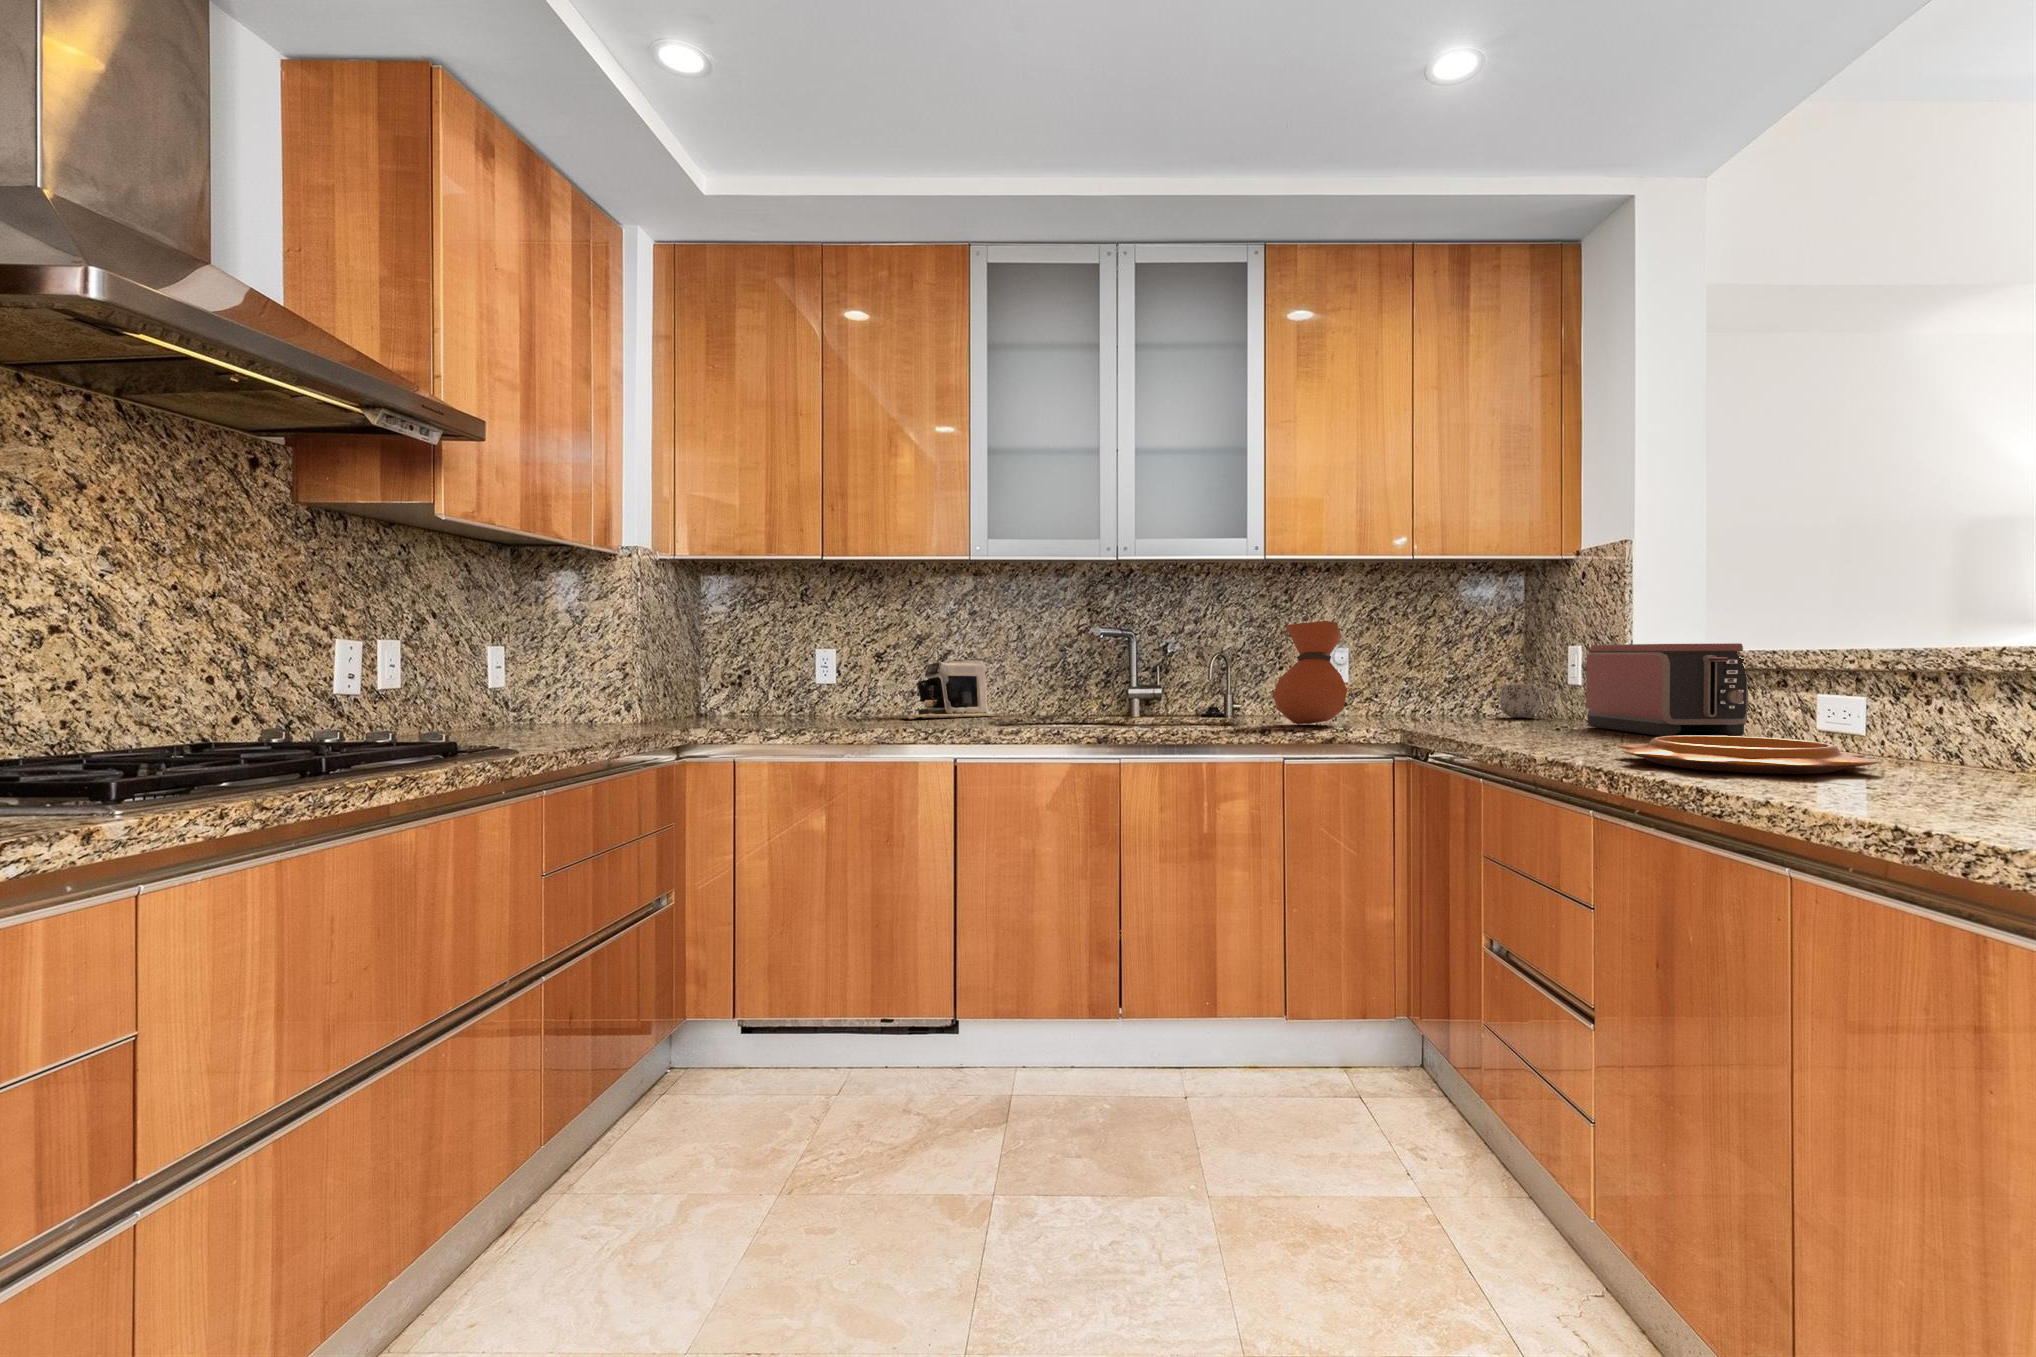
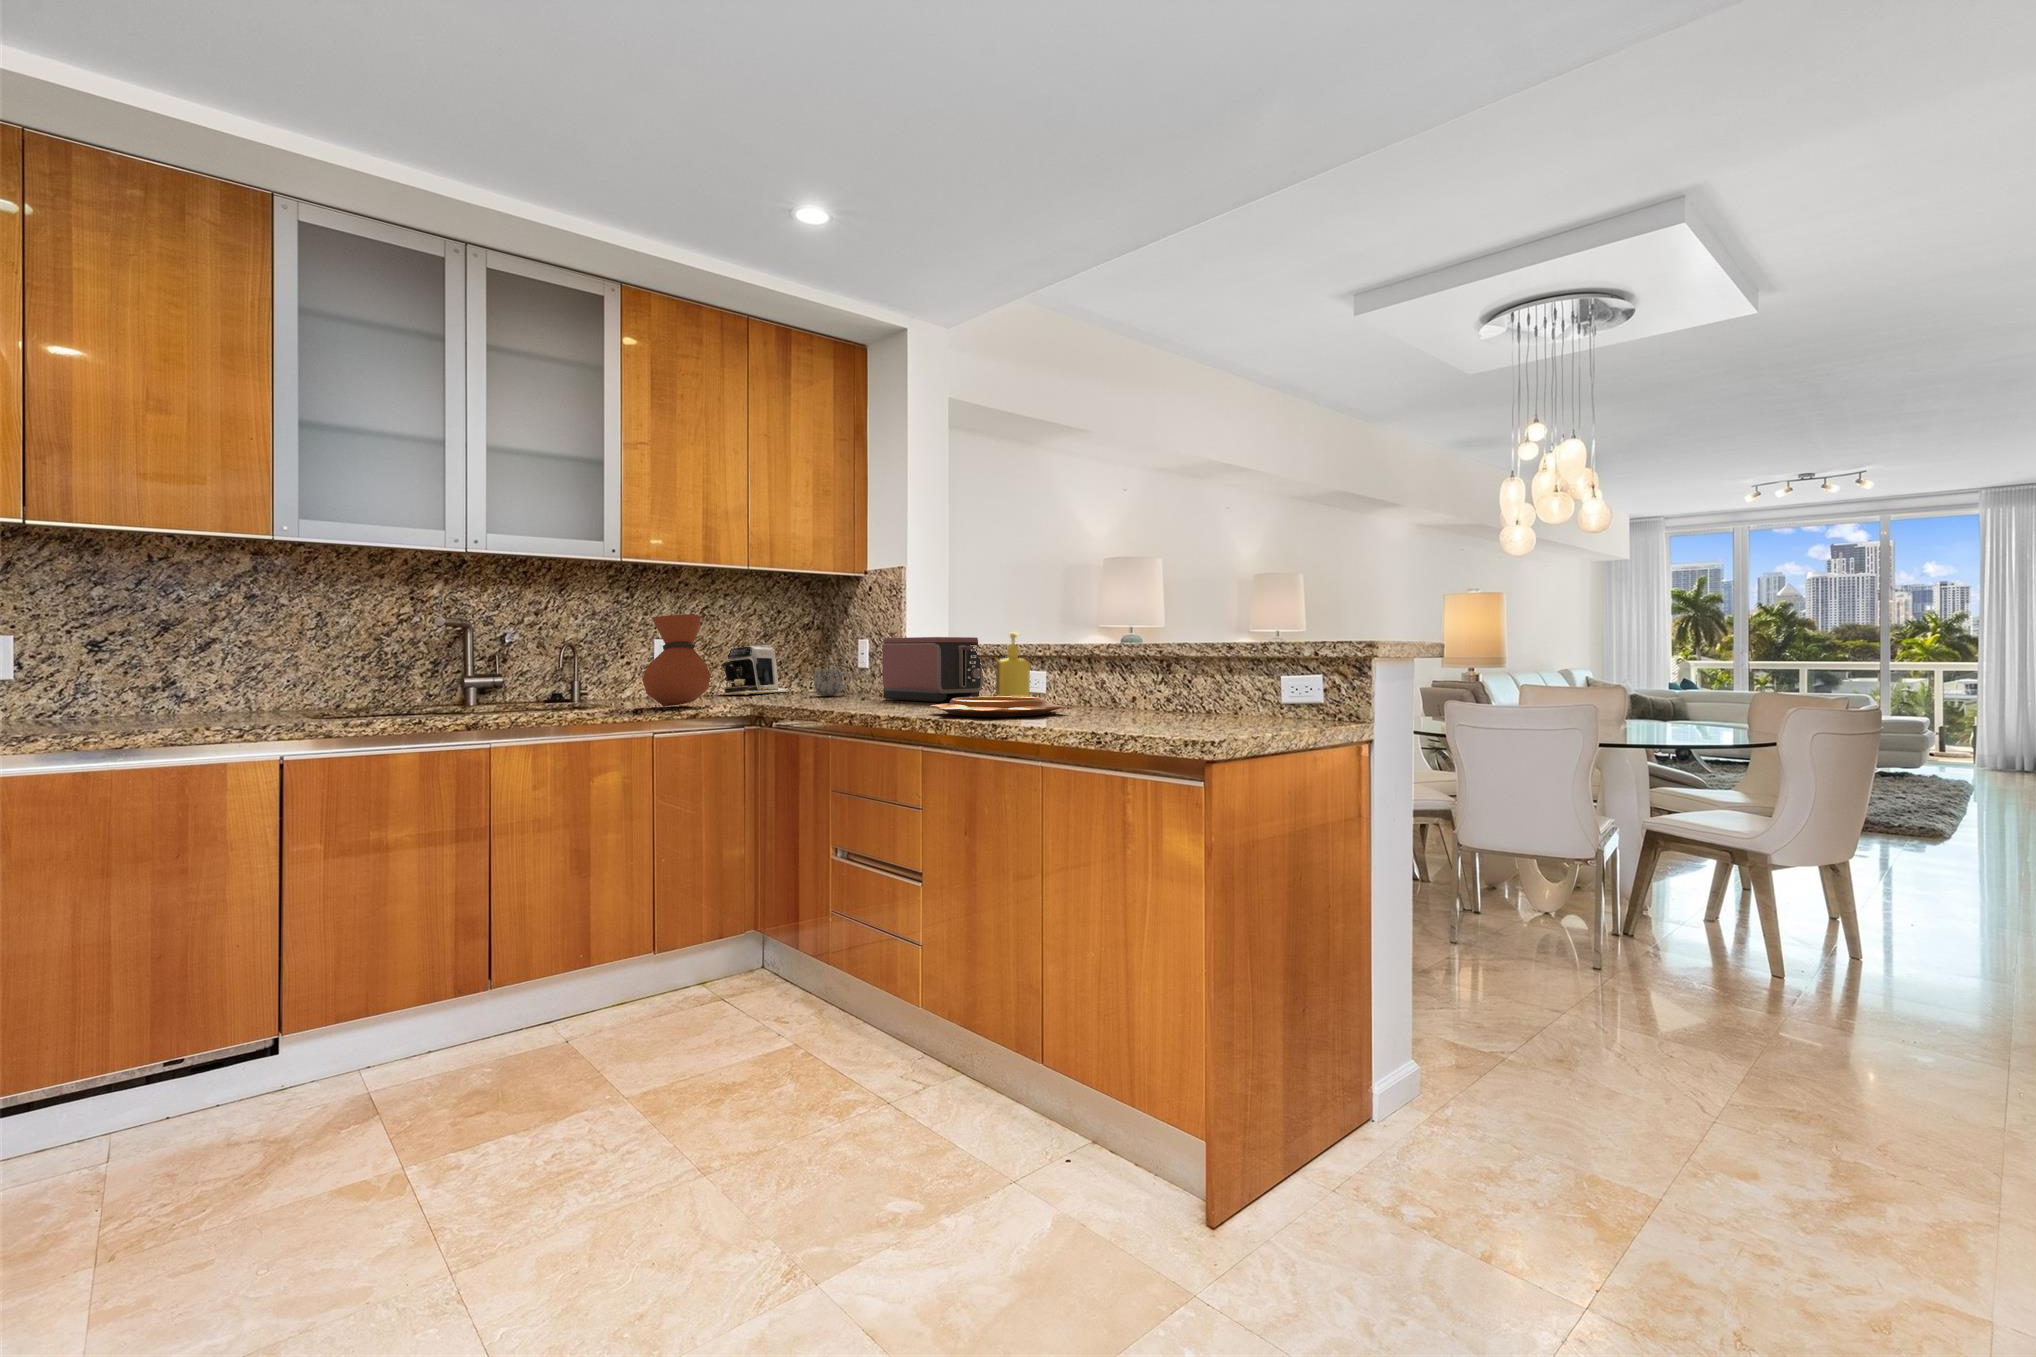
soap dispenser: none [1764,636,1830,750] -> present [996,632,1030,697]
coffee maker: present [902,659,1003,719] -> present [721,644,790,695]

